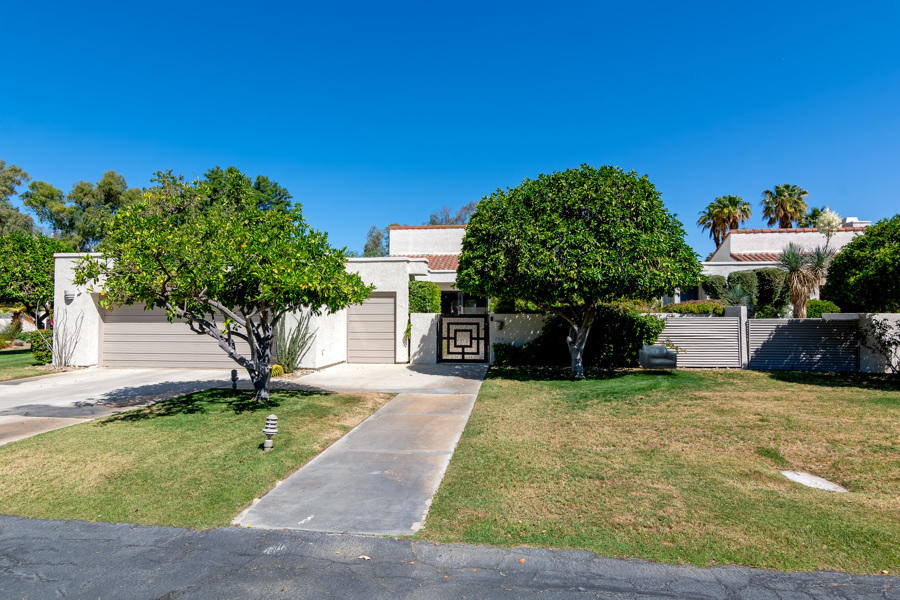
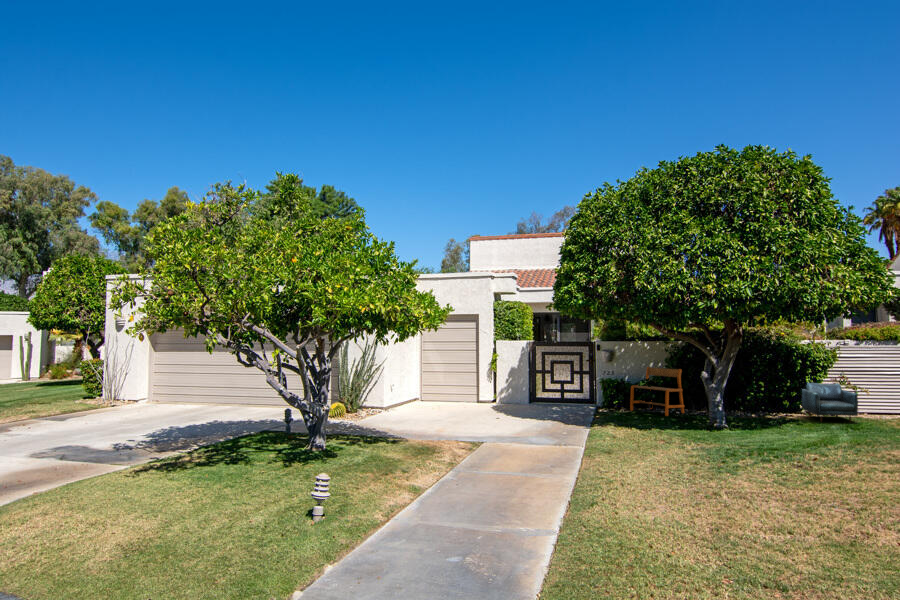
bench: none [514,334,555,372] -> present [630,367,684,416]

